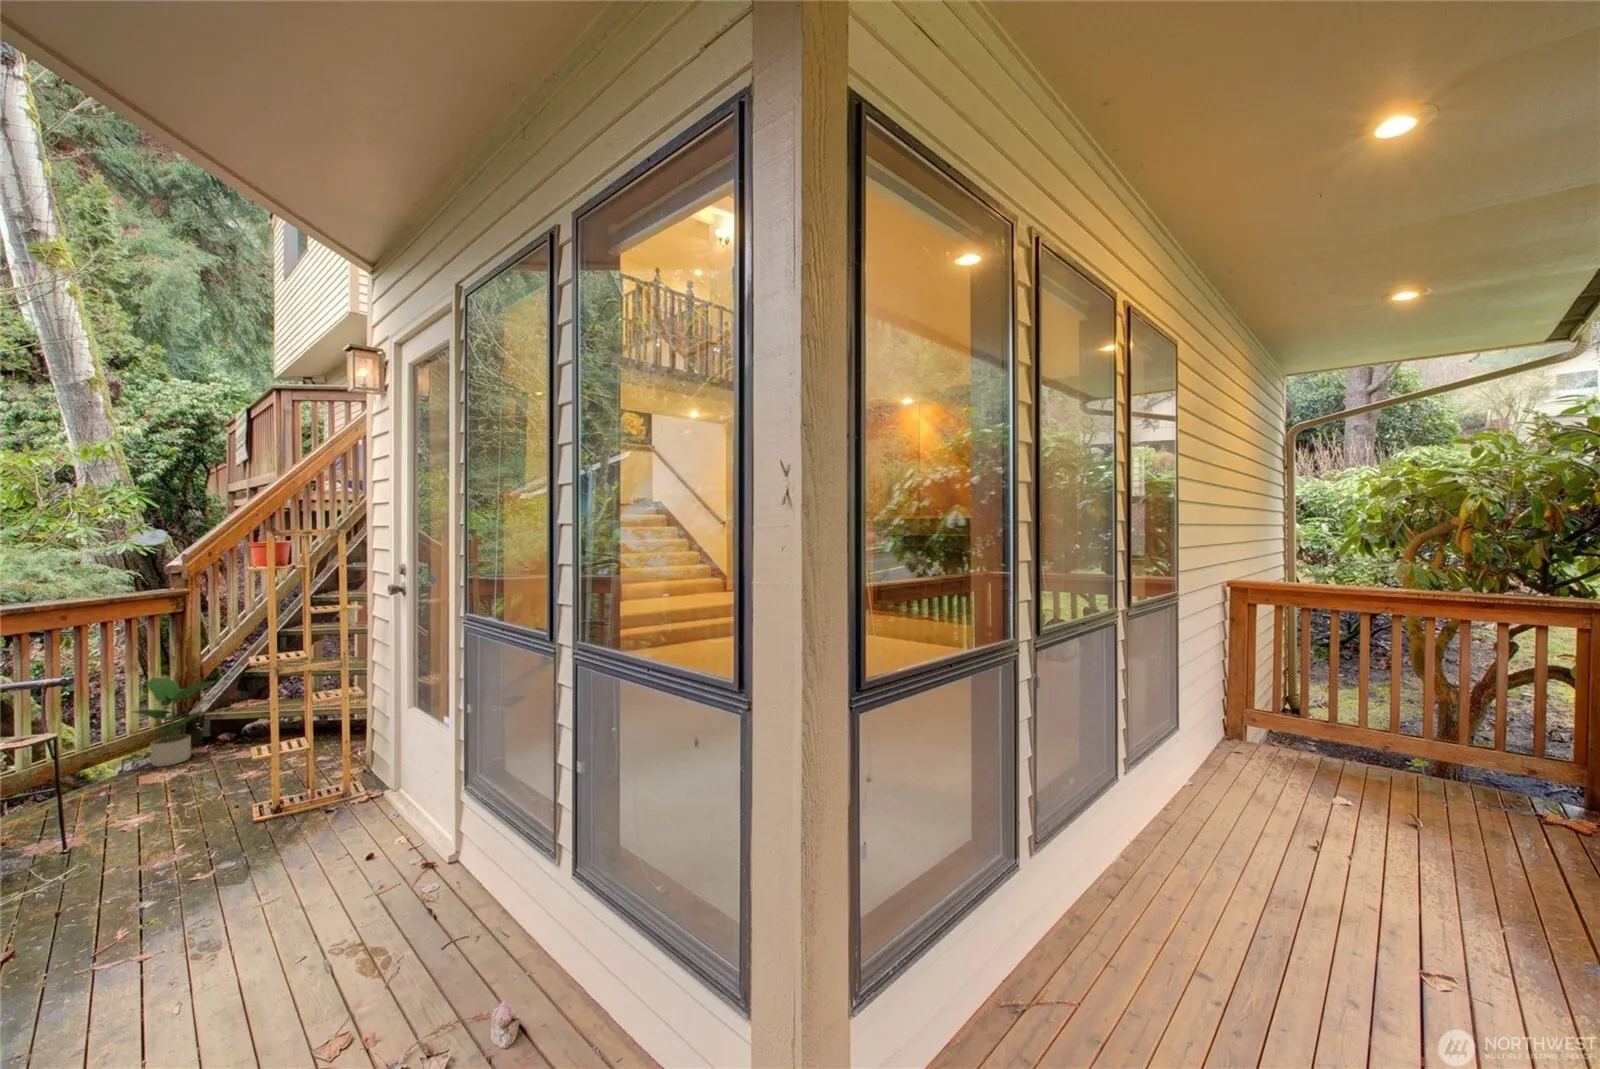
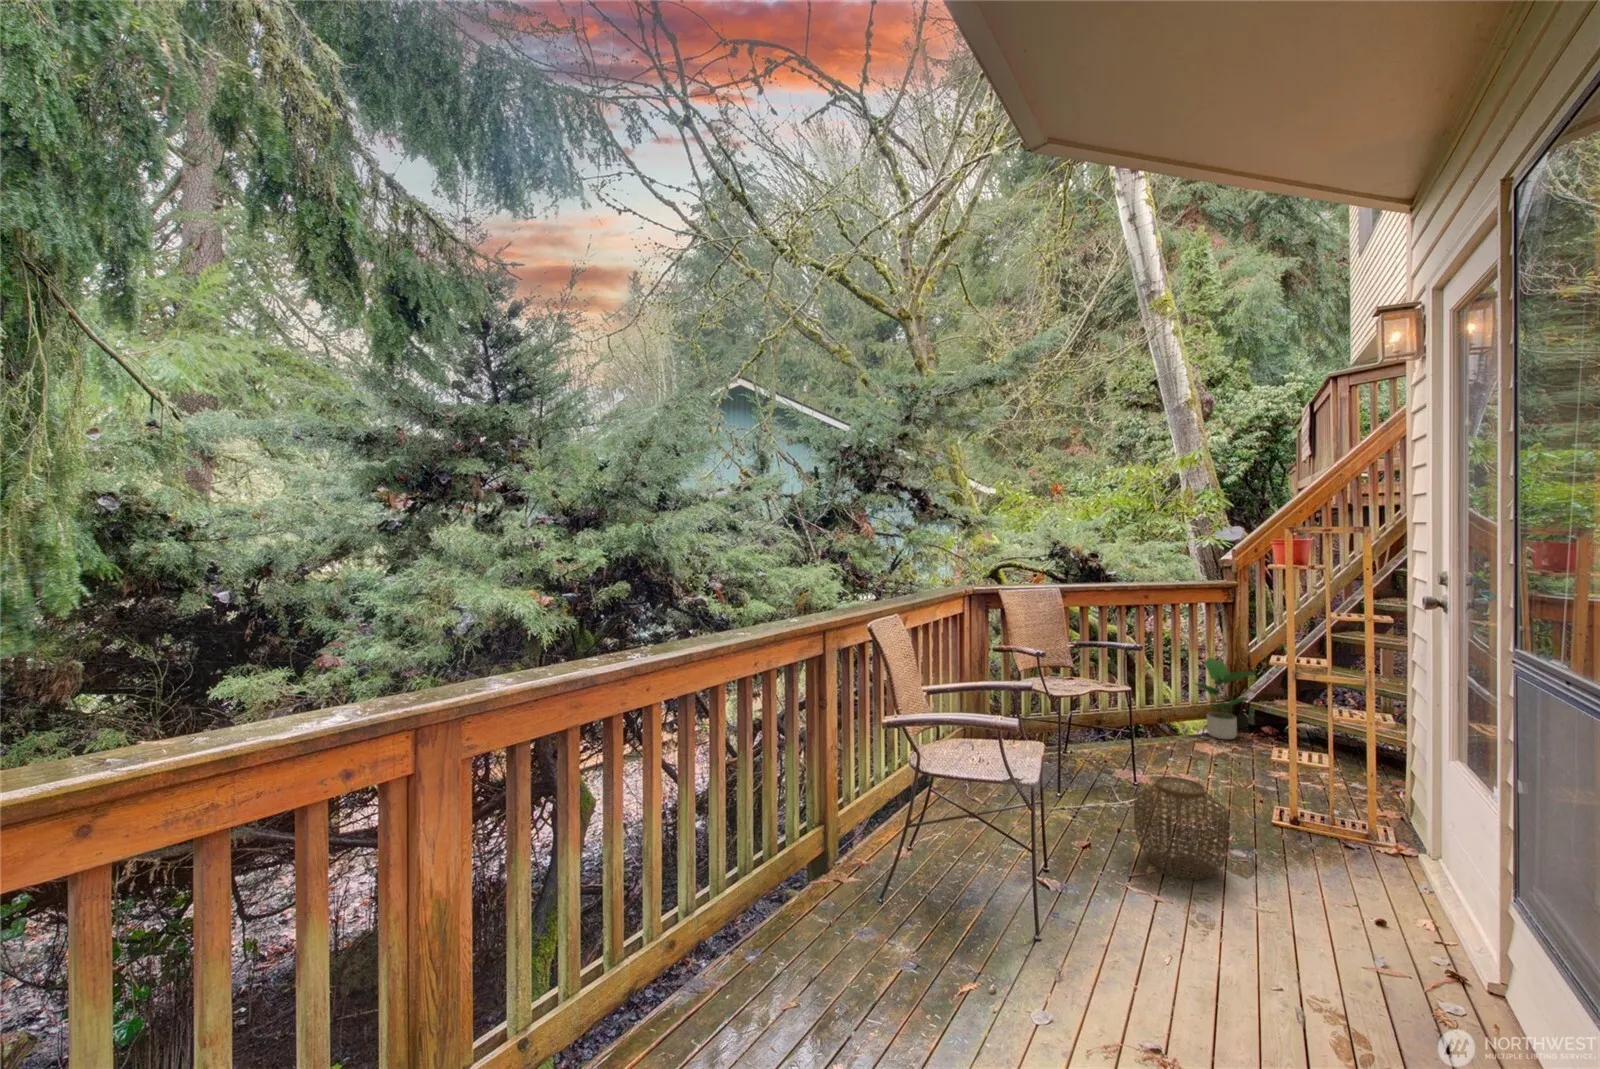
woven basket: none [88,809,226,934] -> present [1134,776,1230,880]

